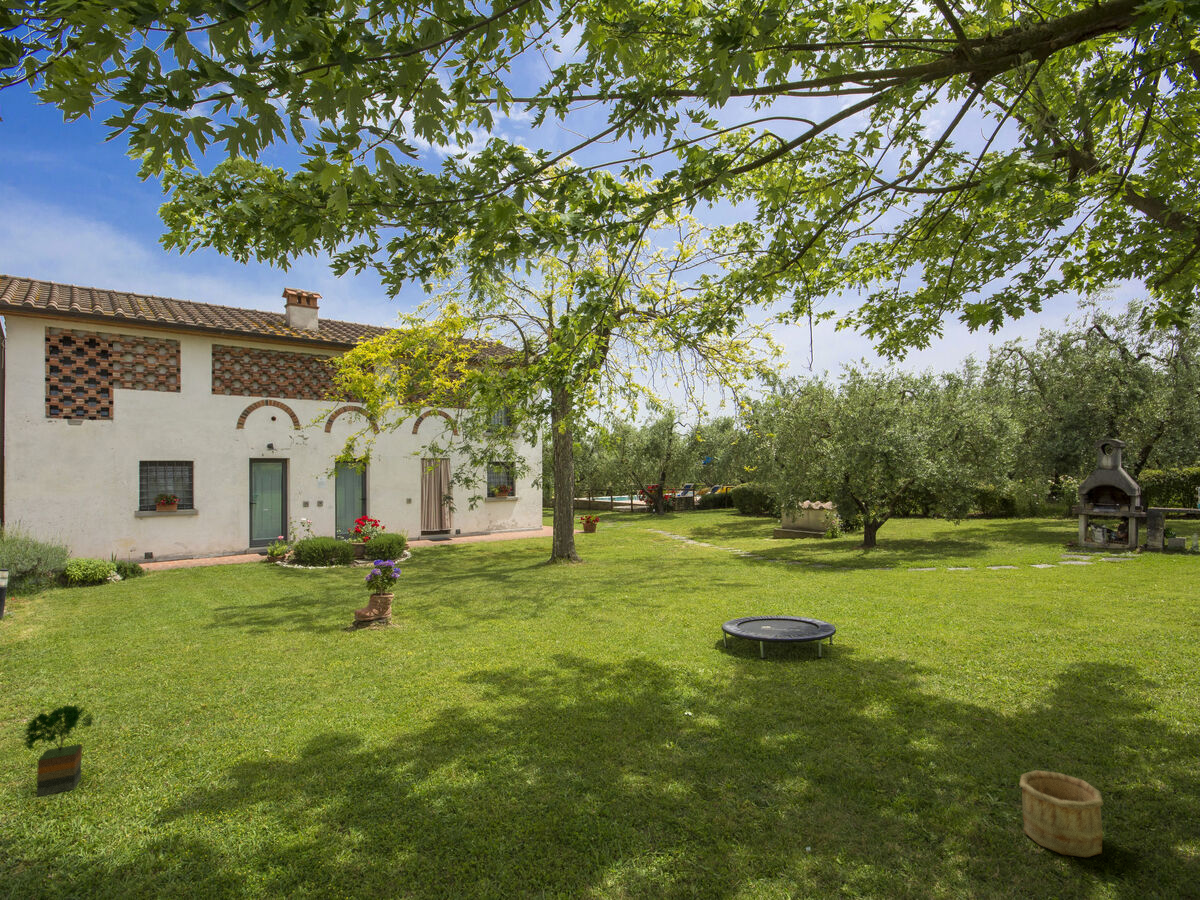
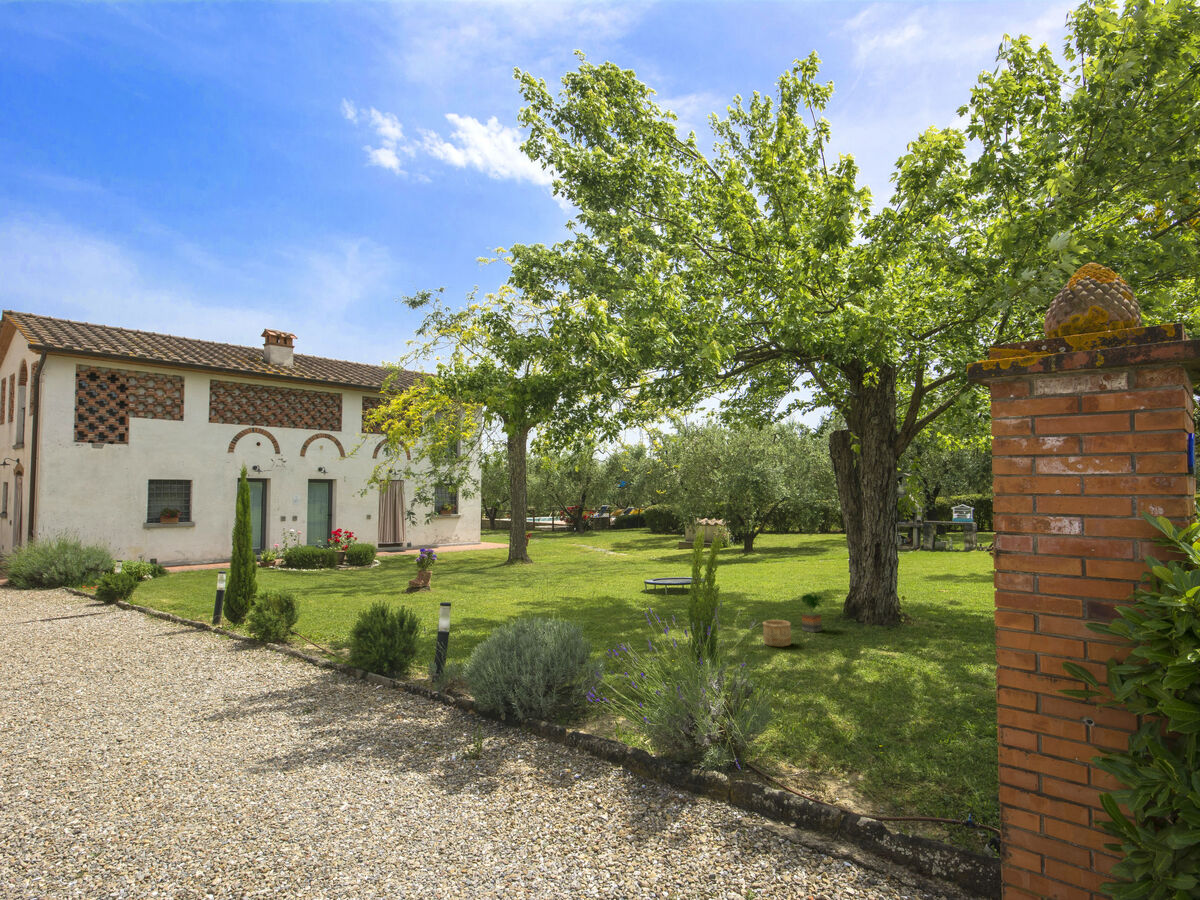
potted tree: present [22,705,93,796] -> present [802,594,824,632]

